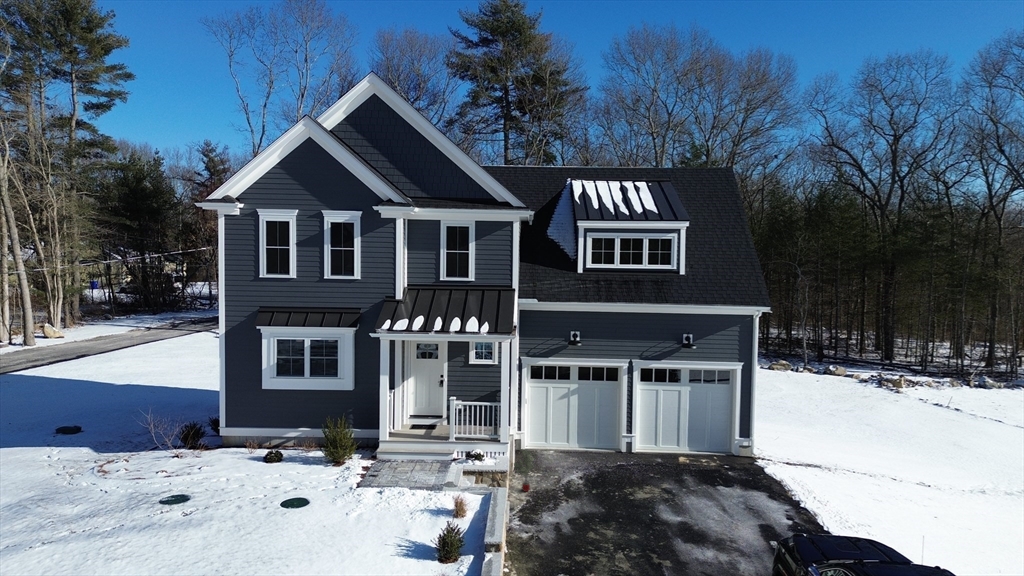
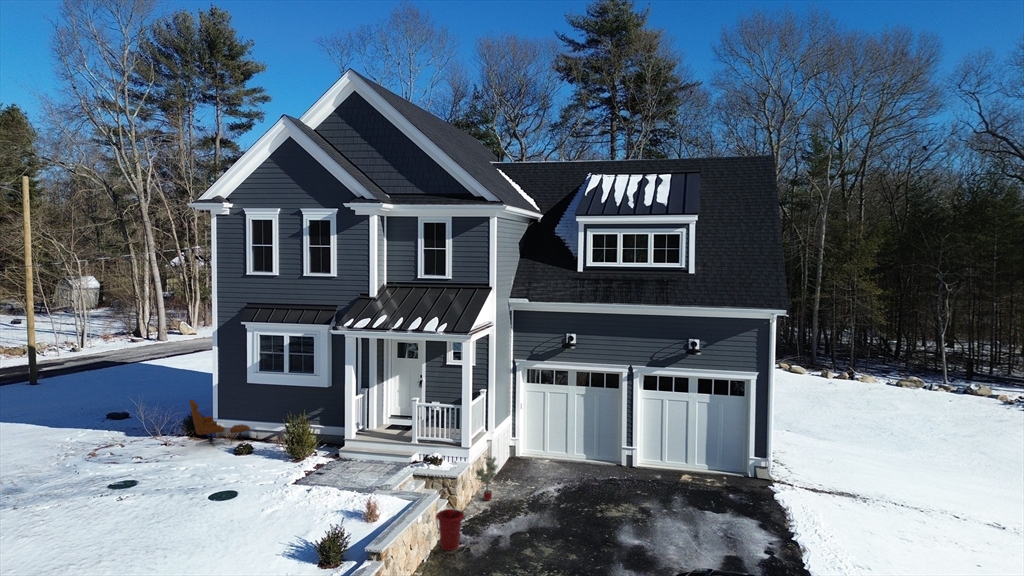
lounge chair: none [205,408,266,456] -> present [189,400,250,446]
waste bin: none [507,502,533,541] -> present [436,509,464,550]

